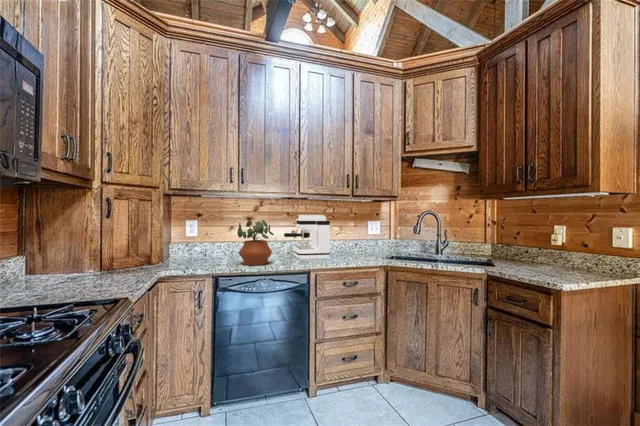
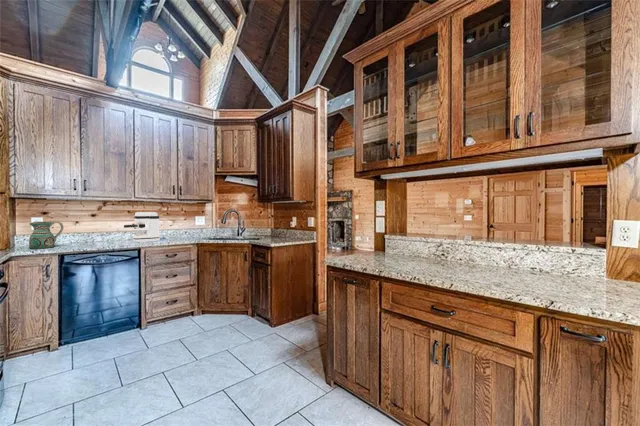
potted plant: present [237,220,274,265] -> none [81,216,113,247]
ceramic pitcher: none [182,226,217,263] -> present [29,221,63,249]

